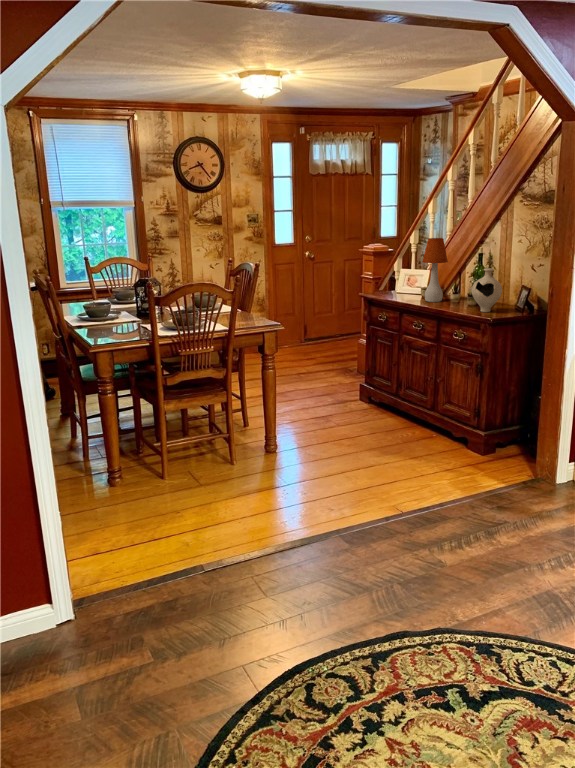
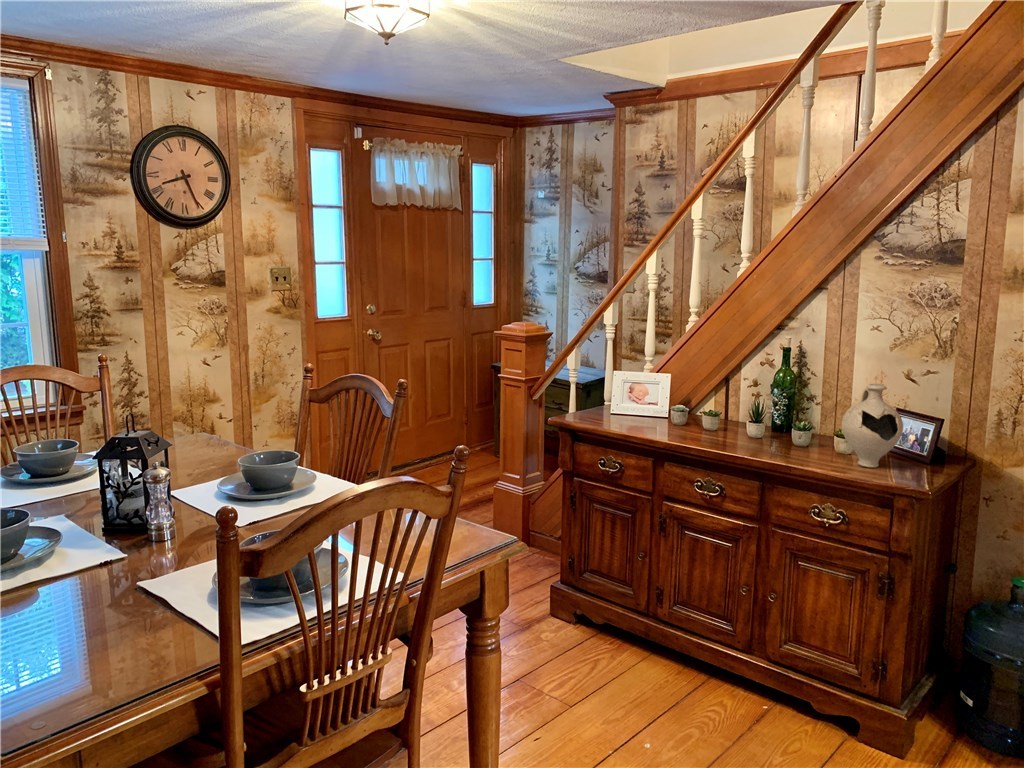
table lamp: present [422,238,448,302] -> none [699,322,748,440]

